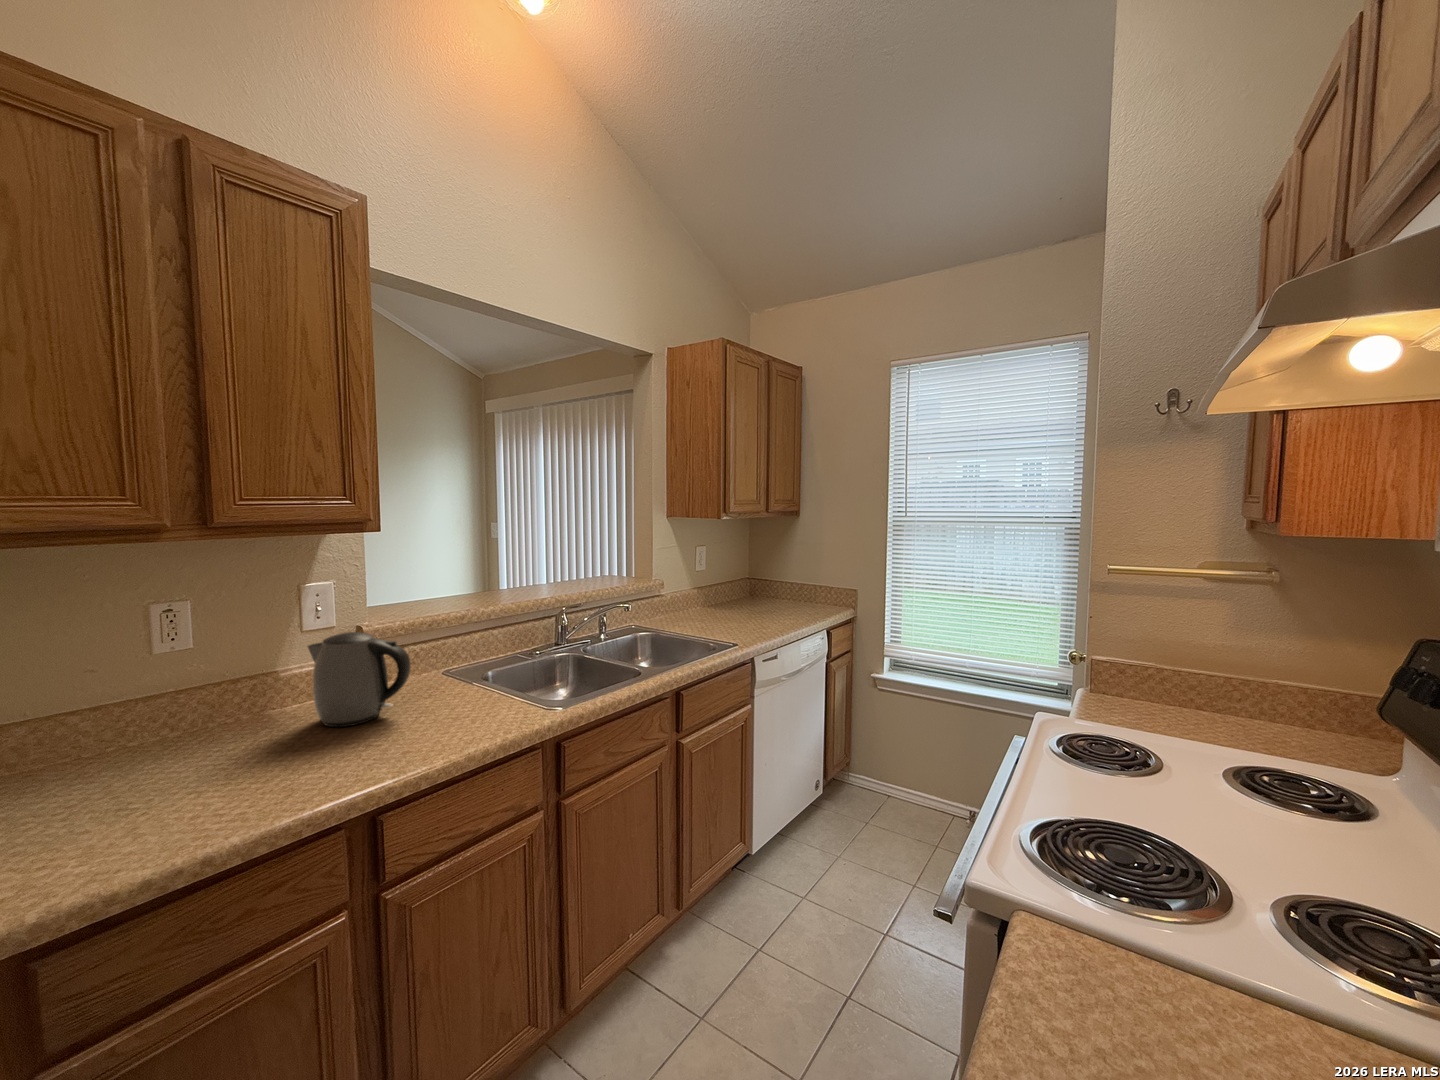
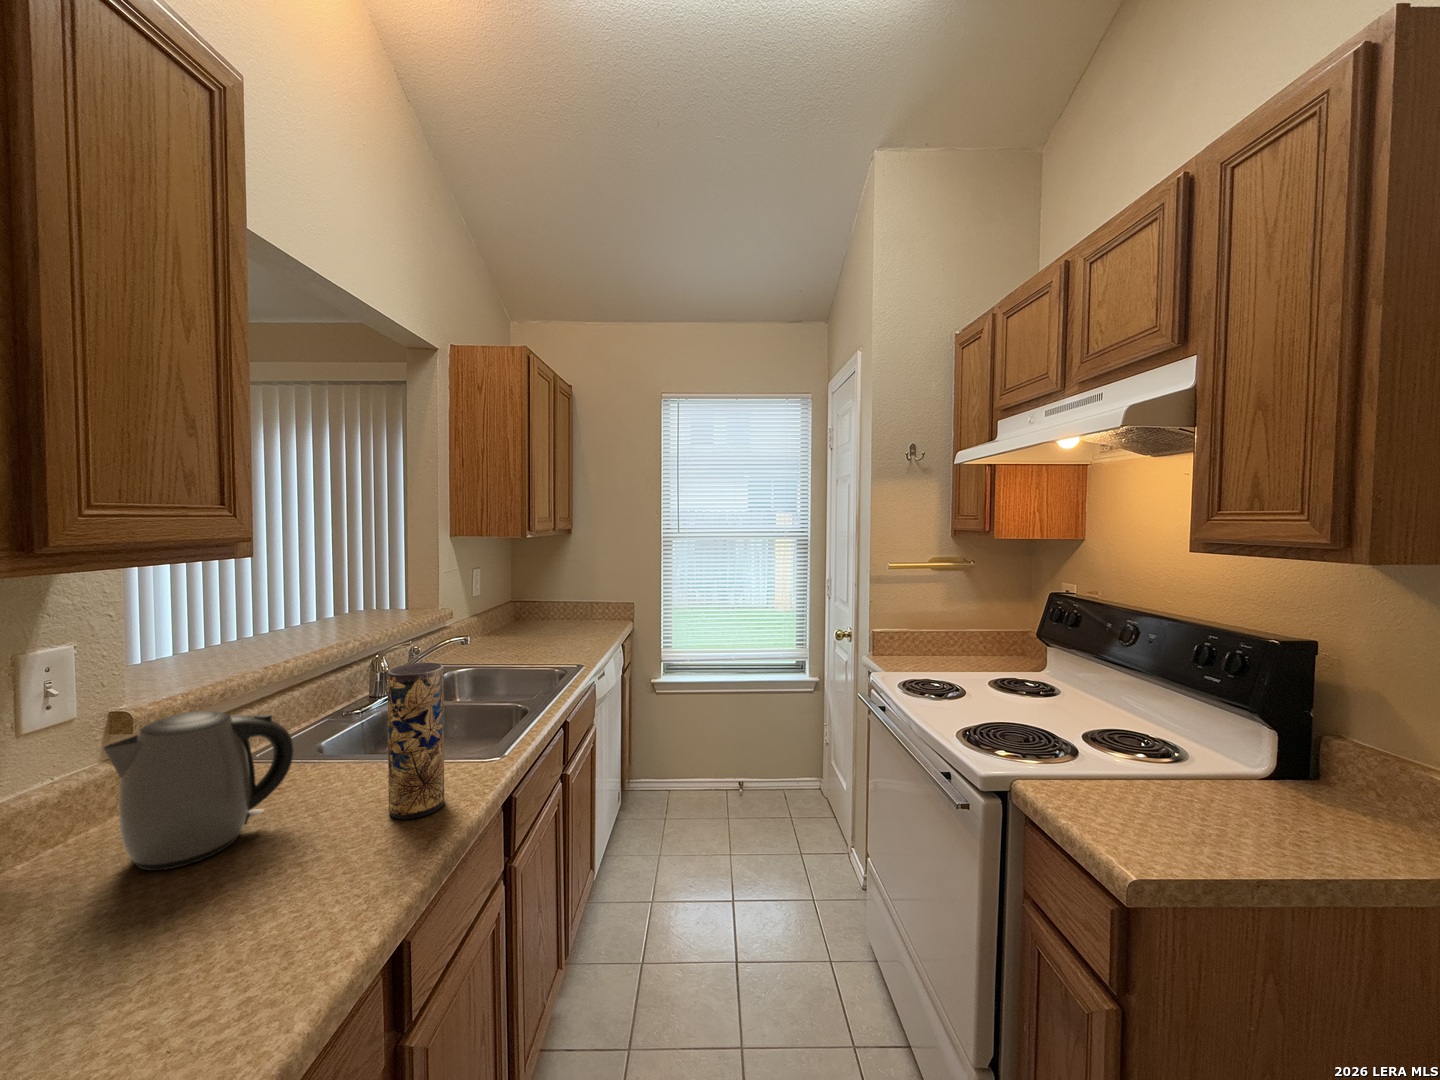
vase: none [440,620,485,737] -> present [387,663,444,819]

